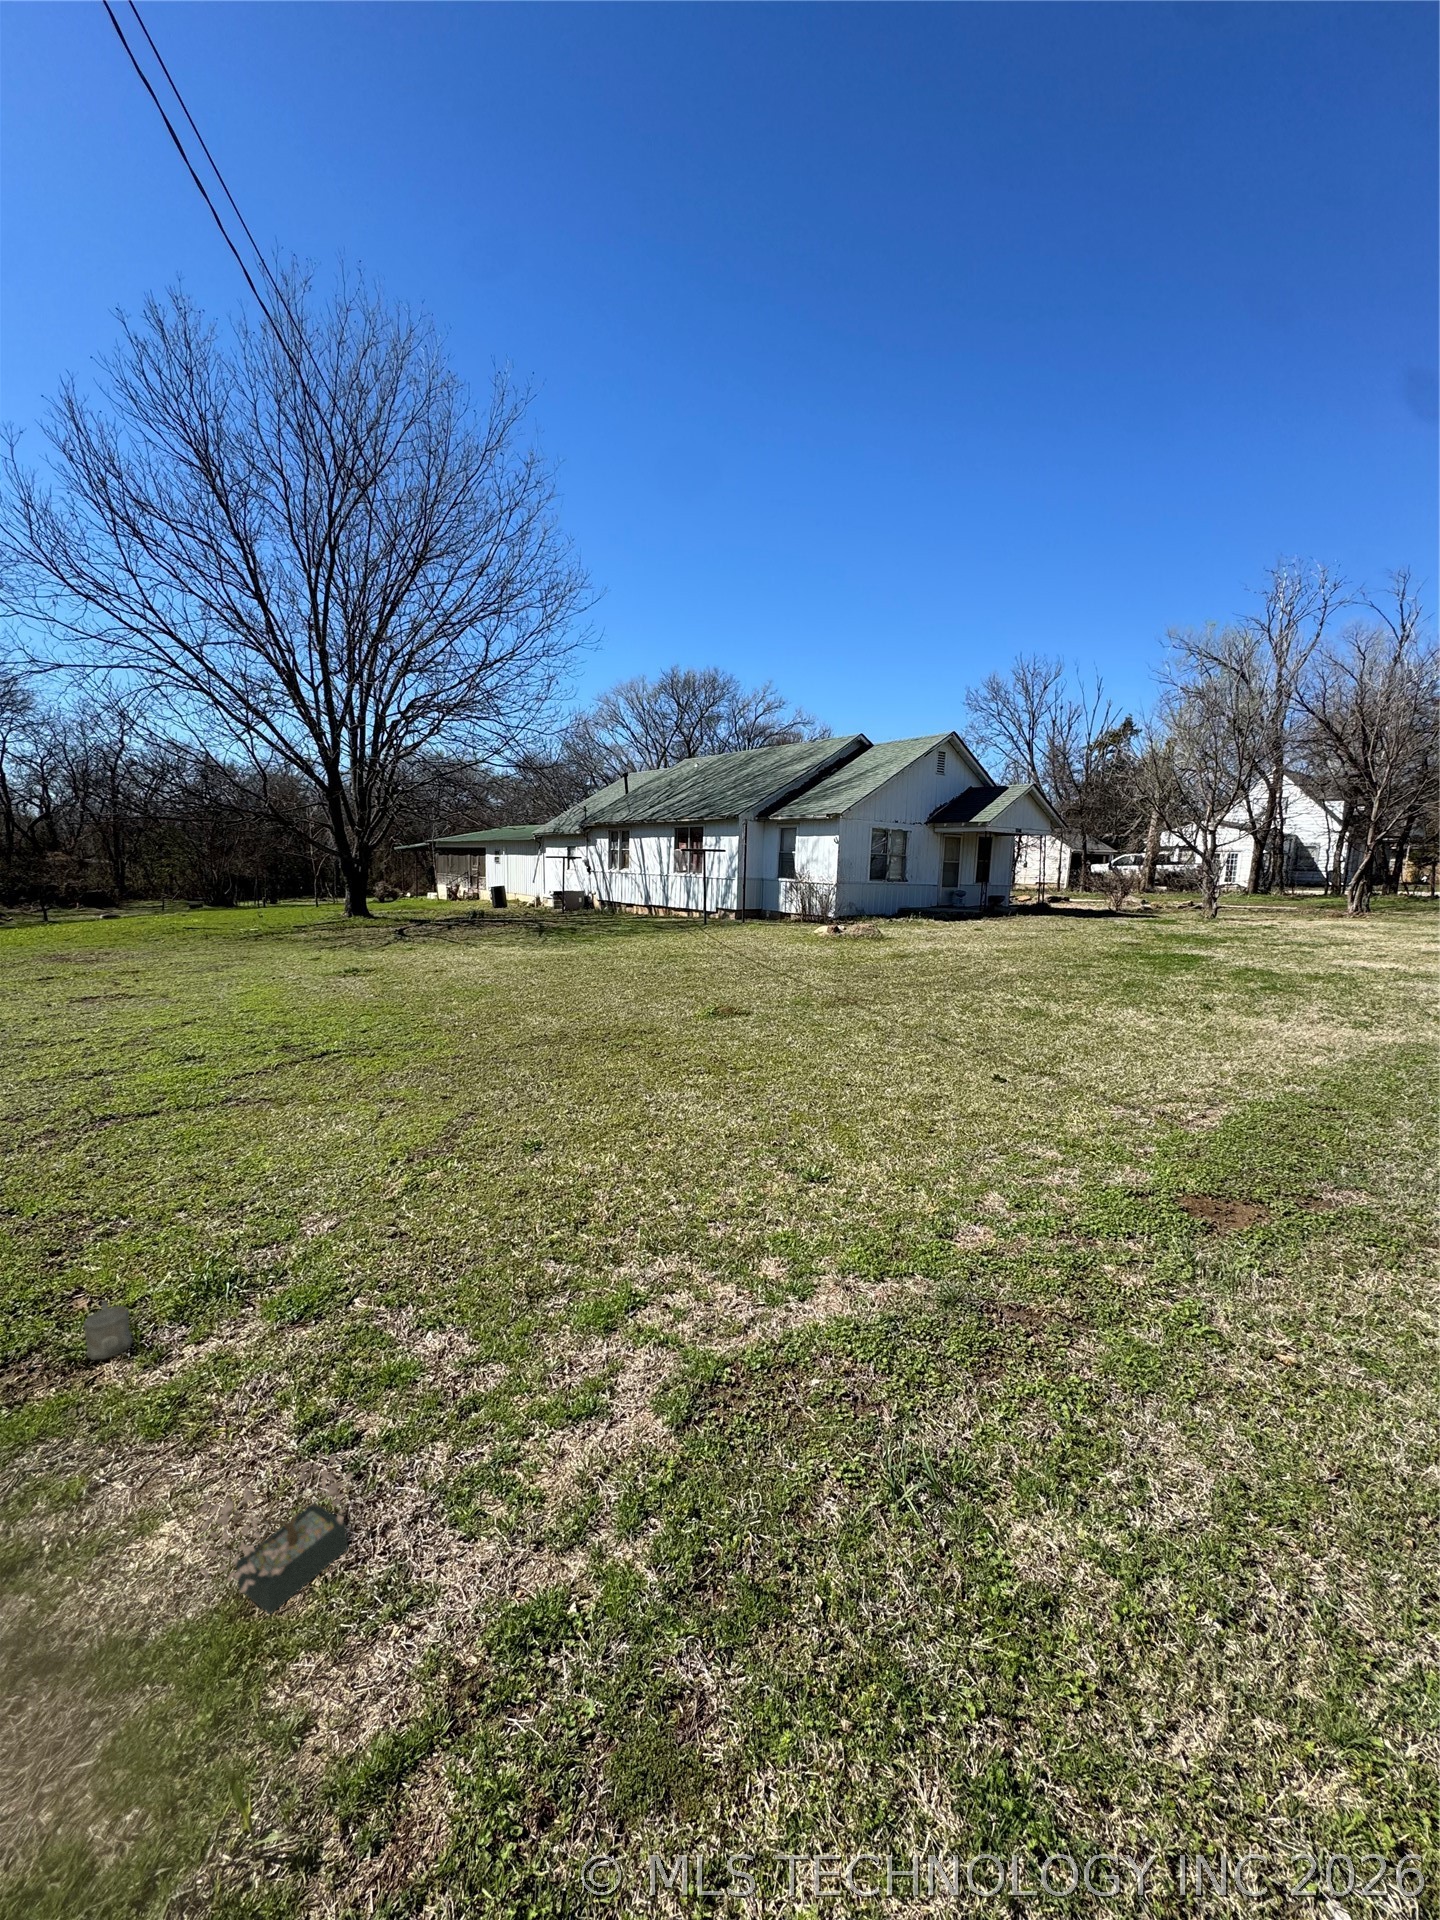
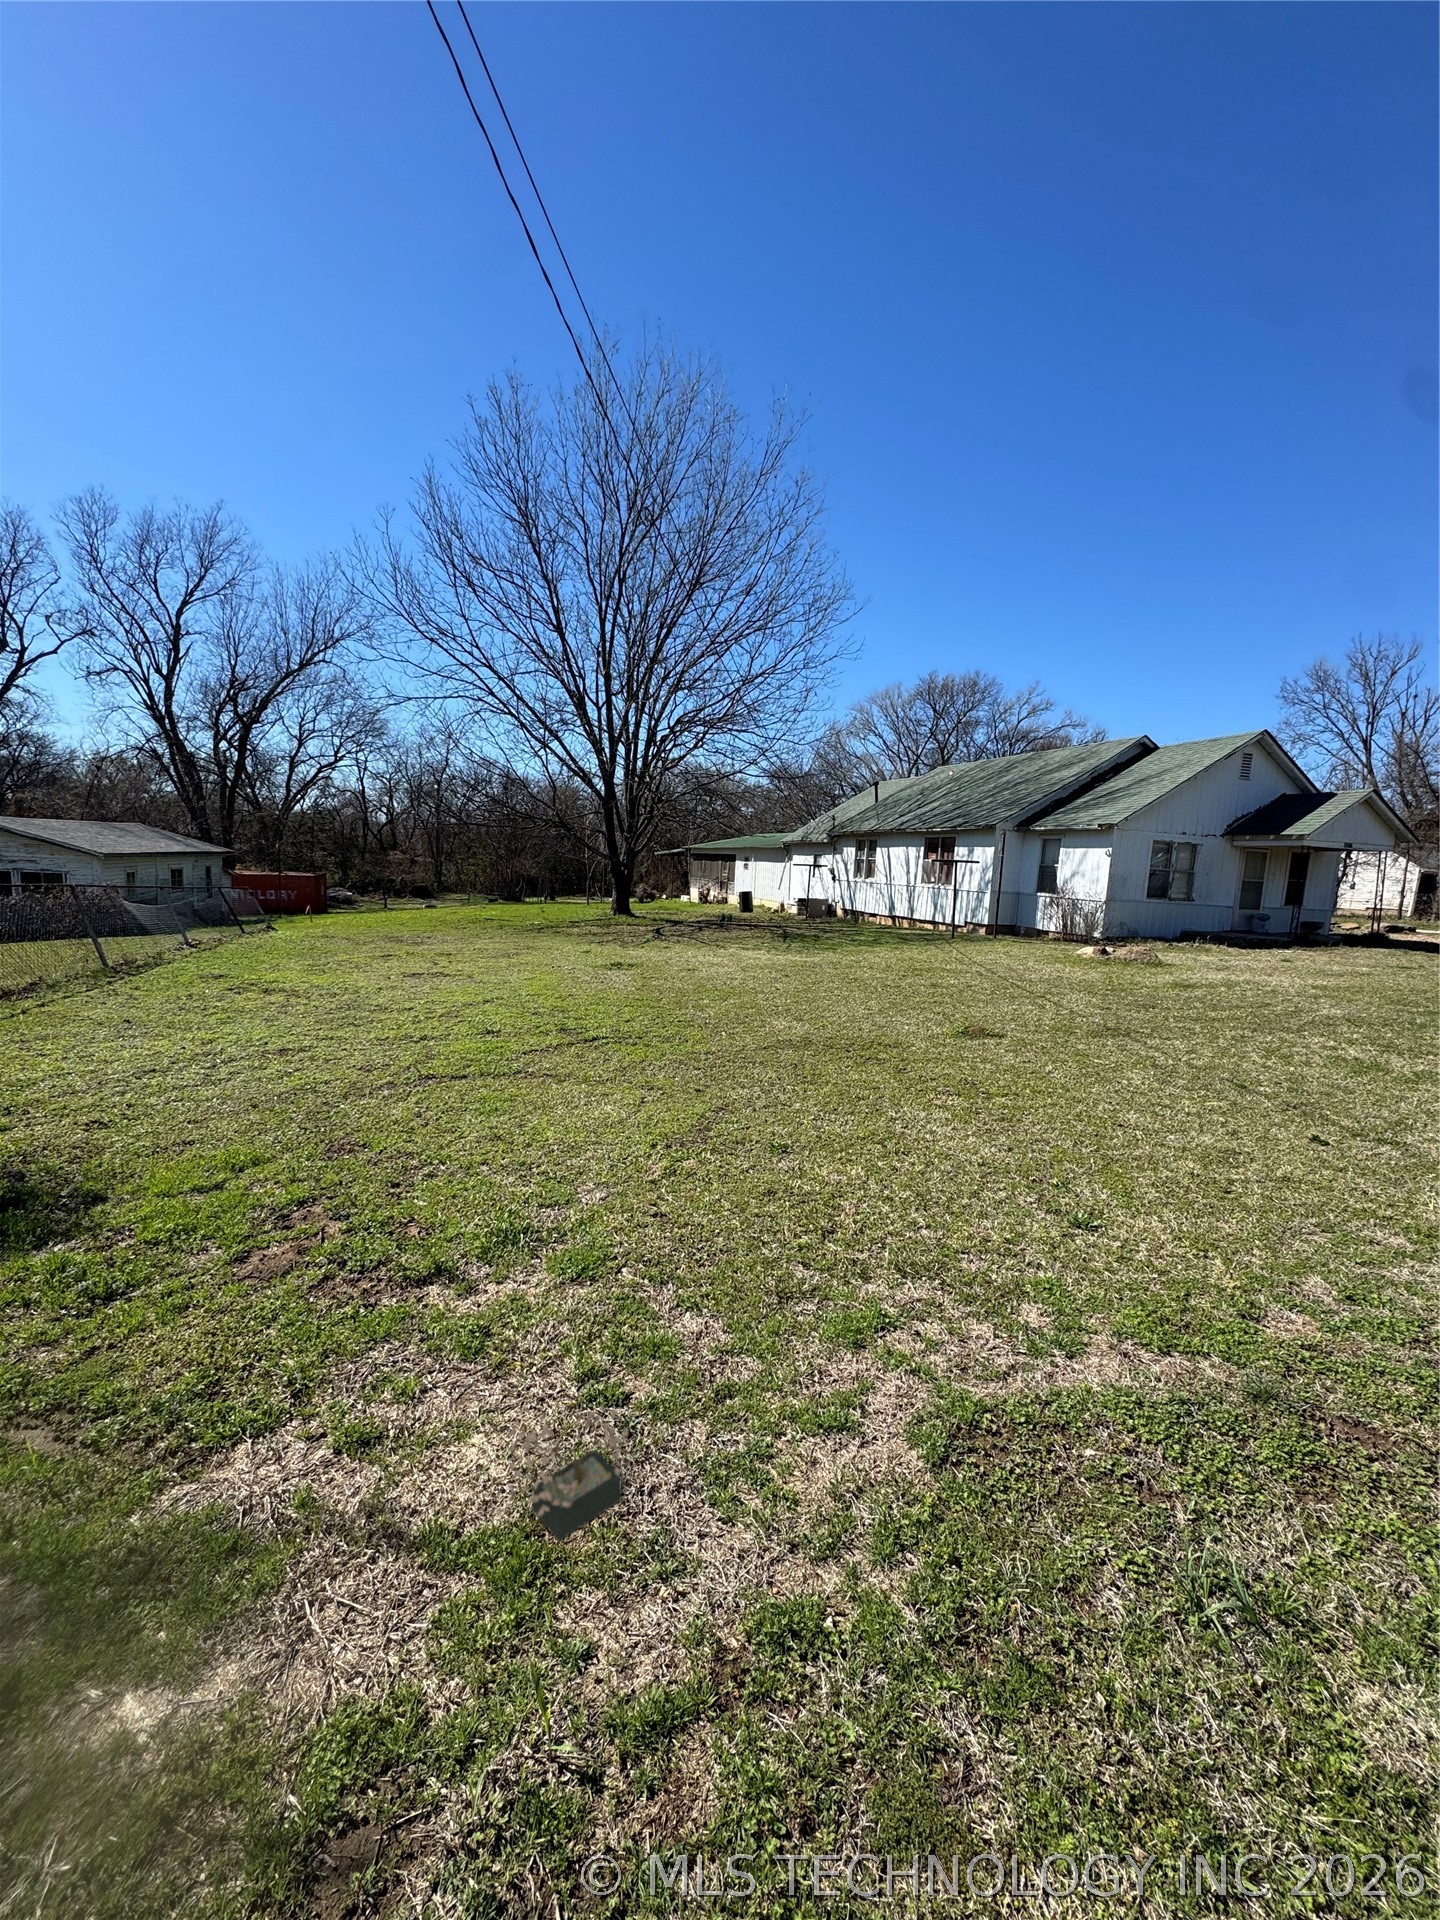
watering can: present [83,1302,133,1360] -> none [418,1232,451,1281]

